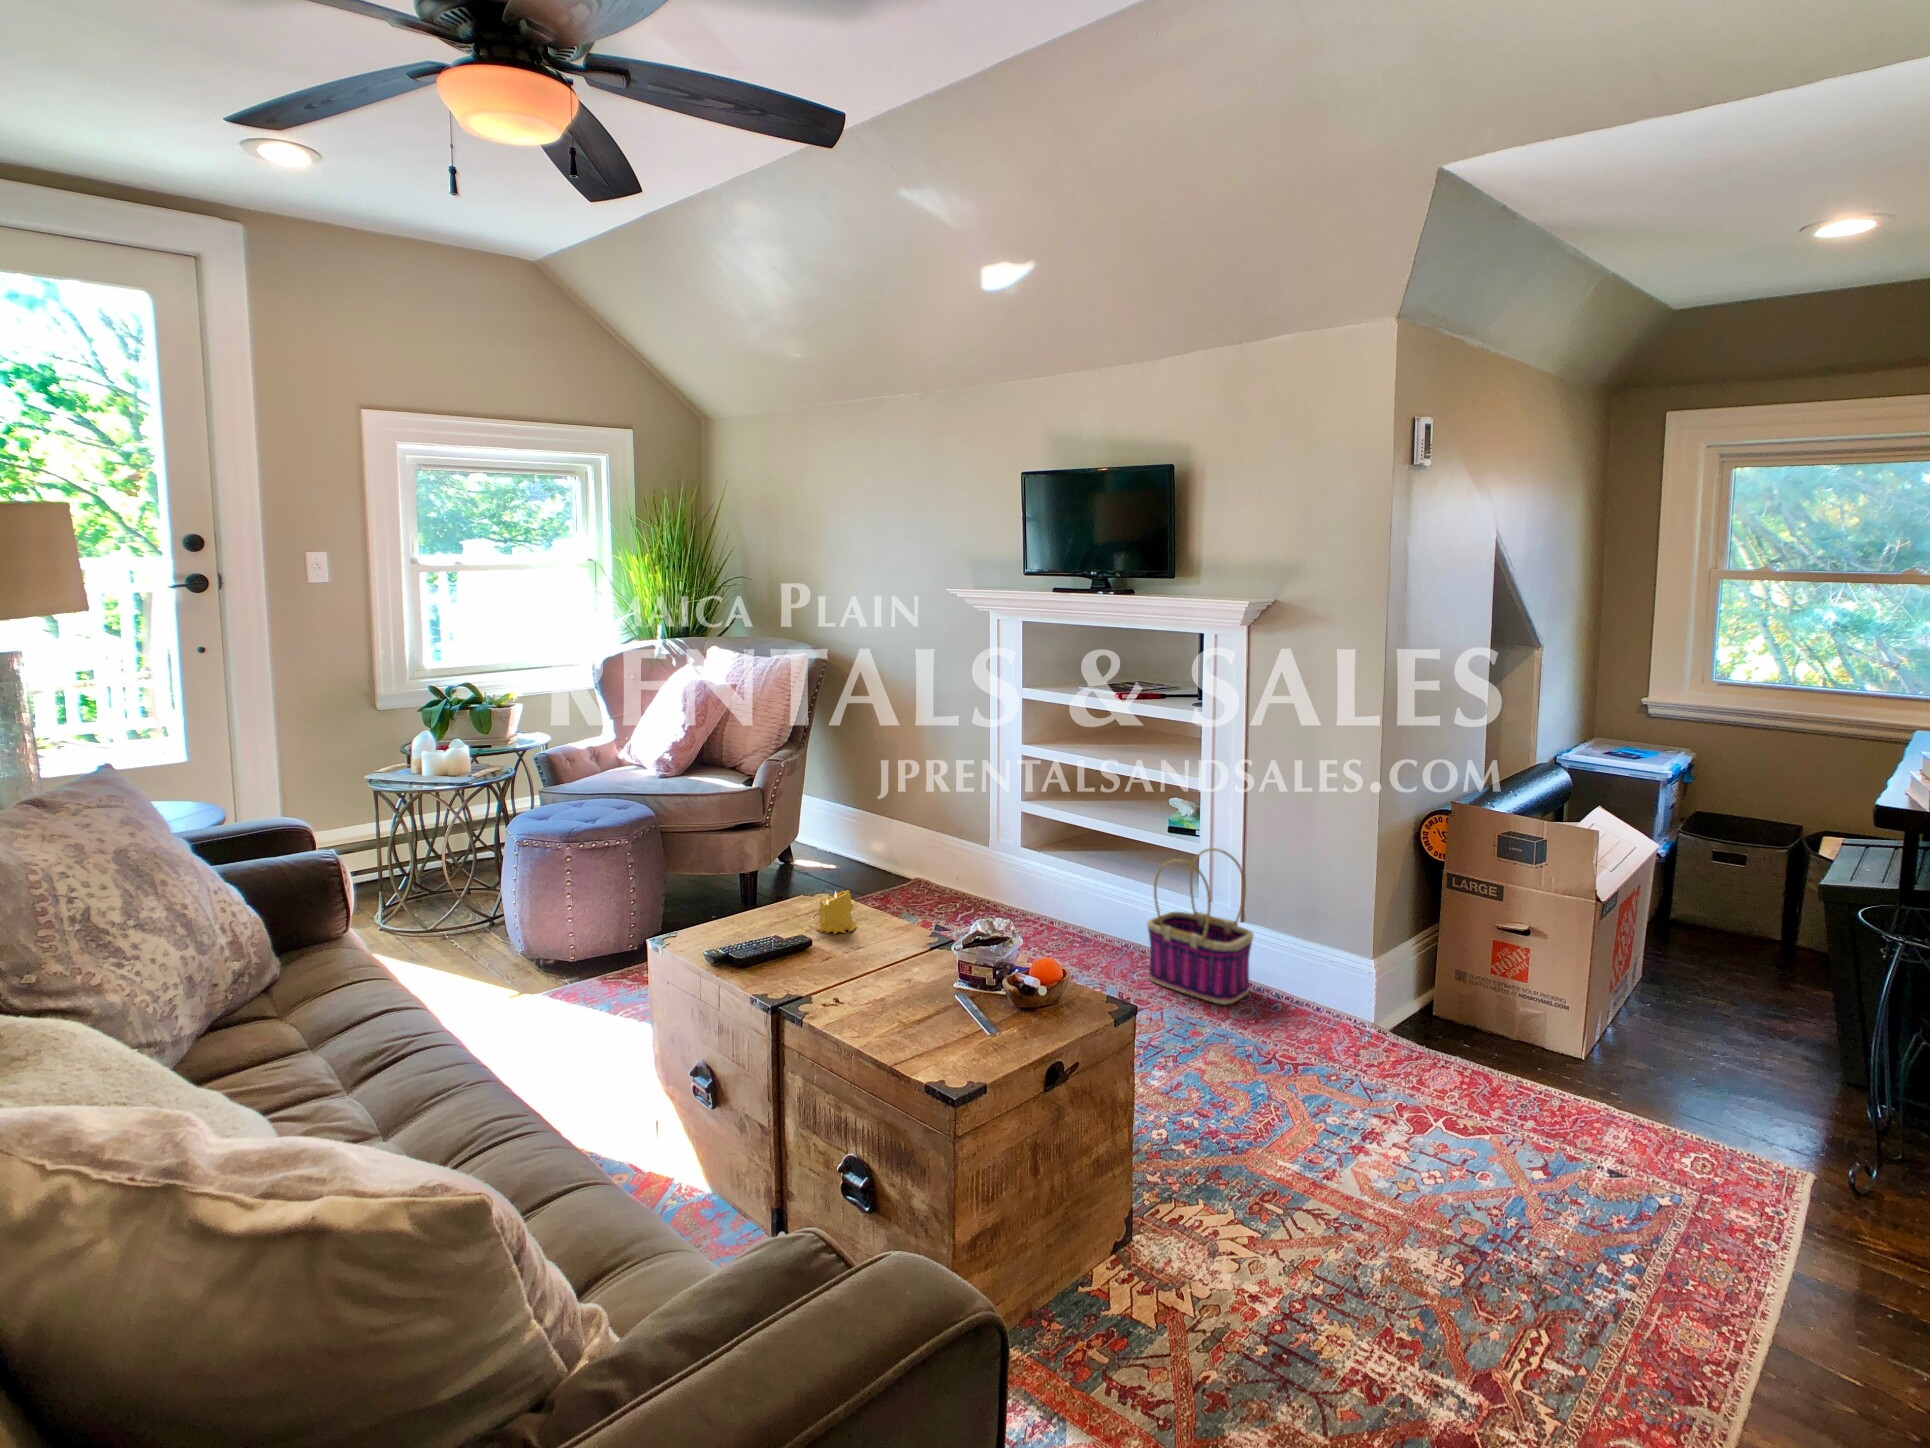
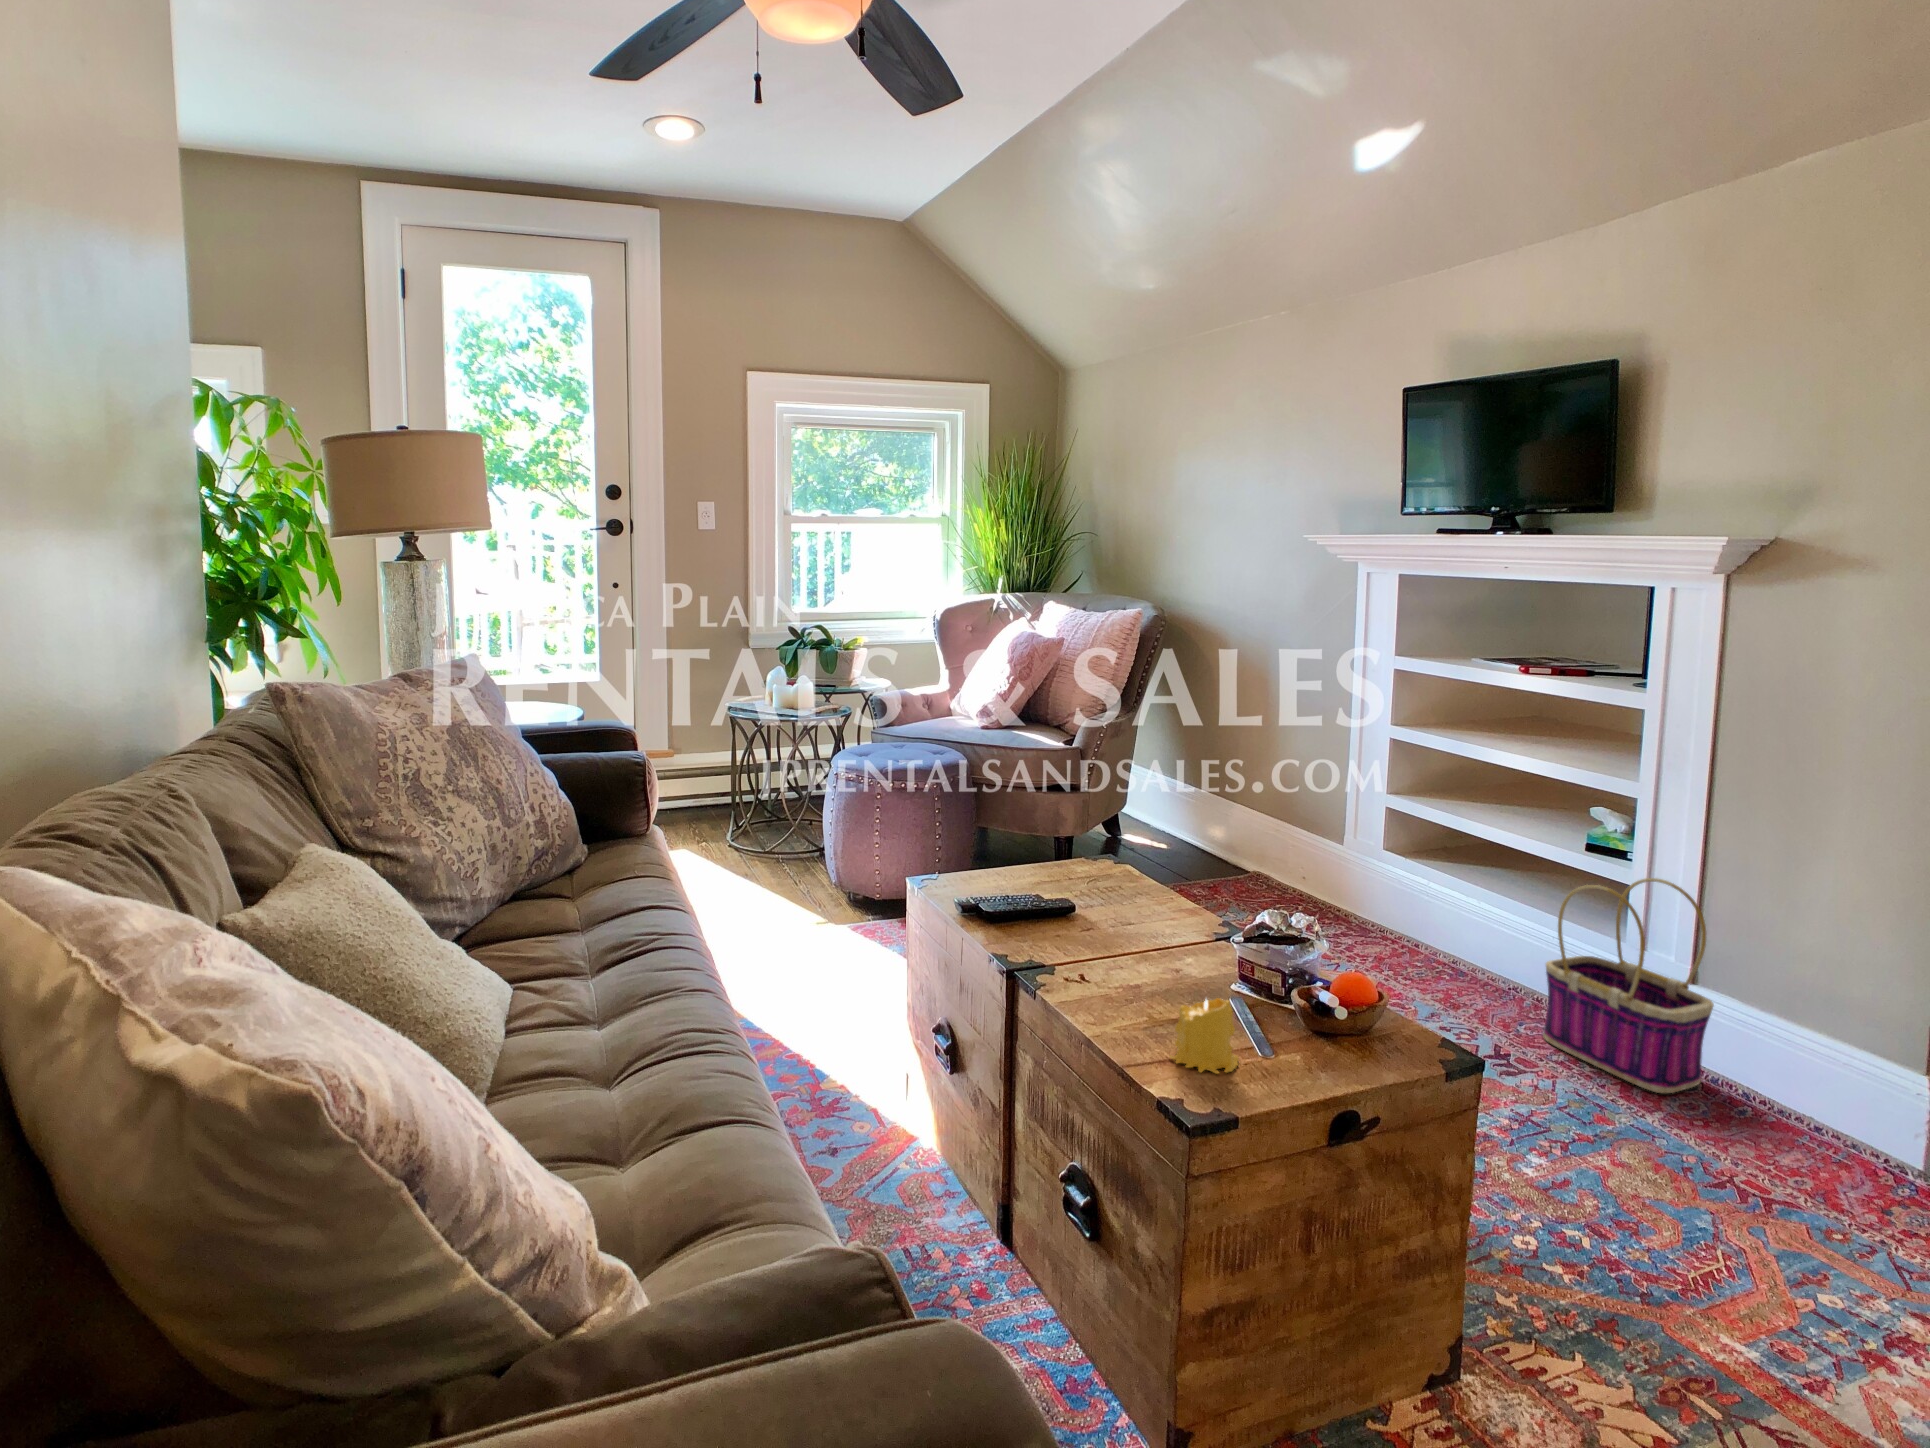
candle: present [816,890,856,934] -> present [1170,998,1239,1074]

